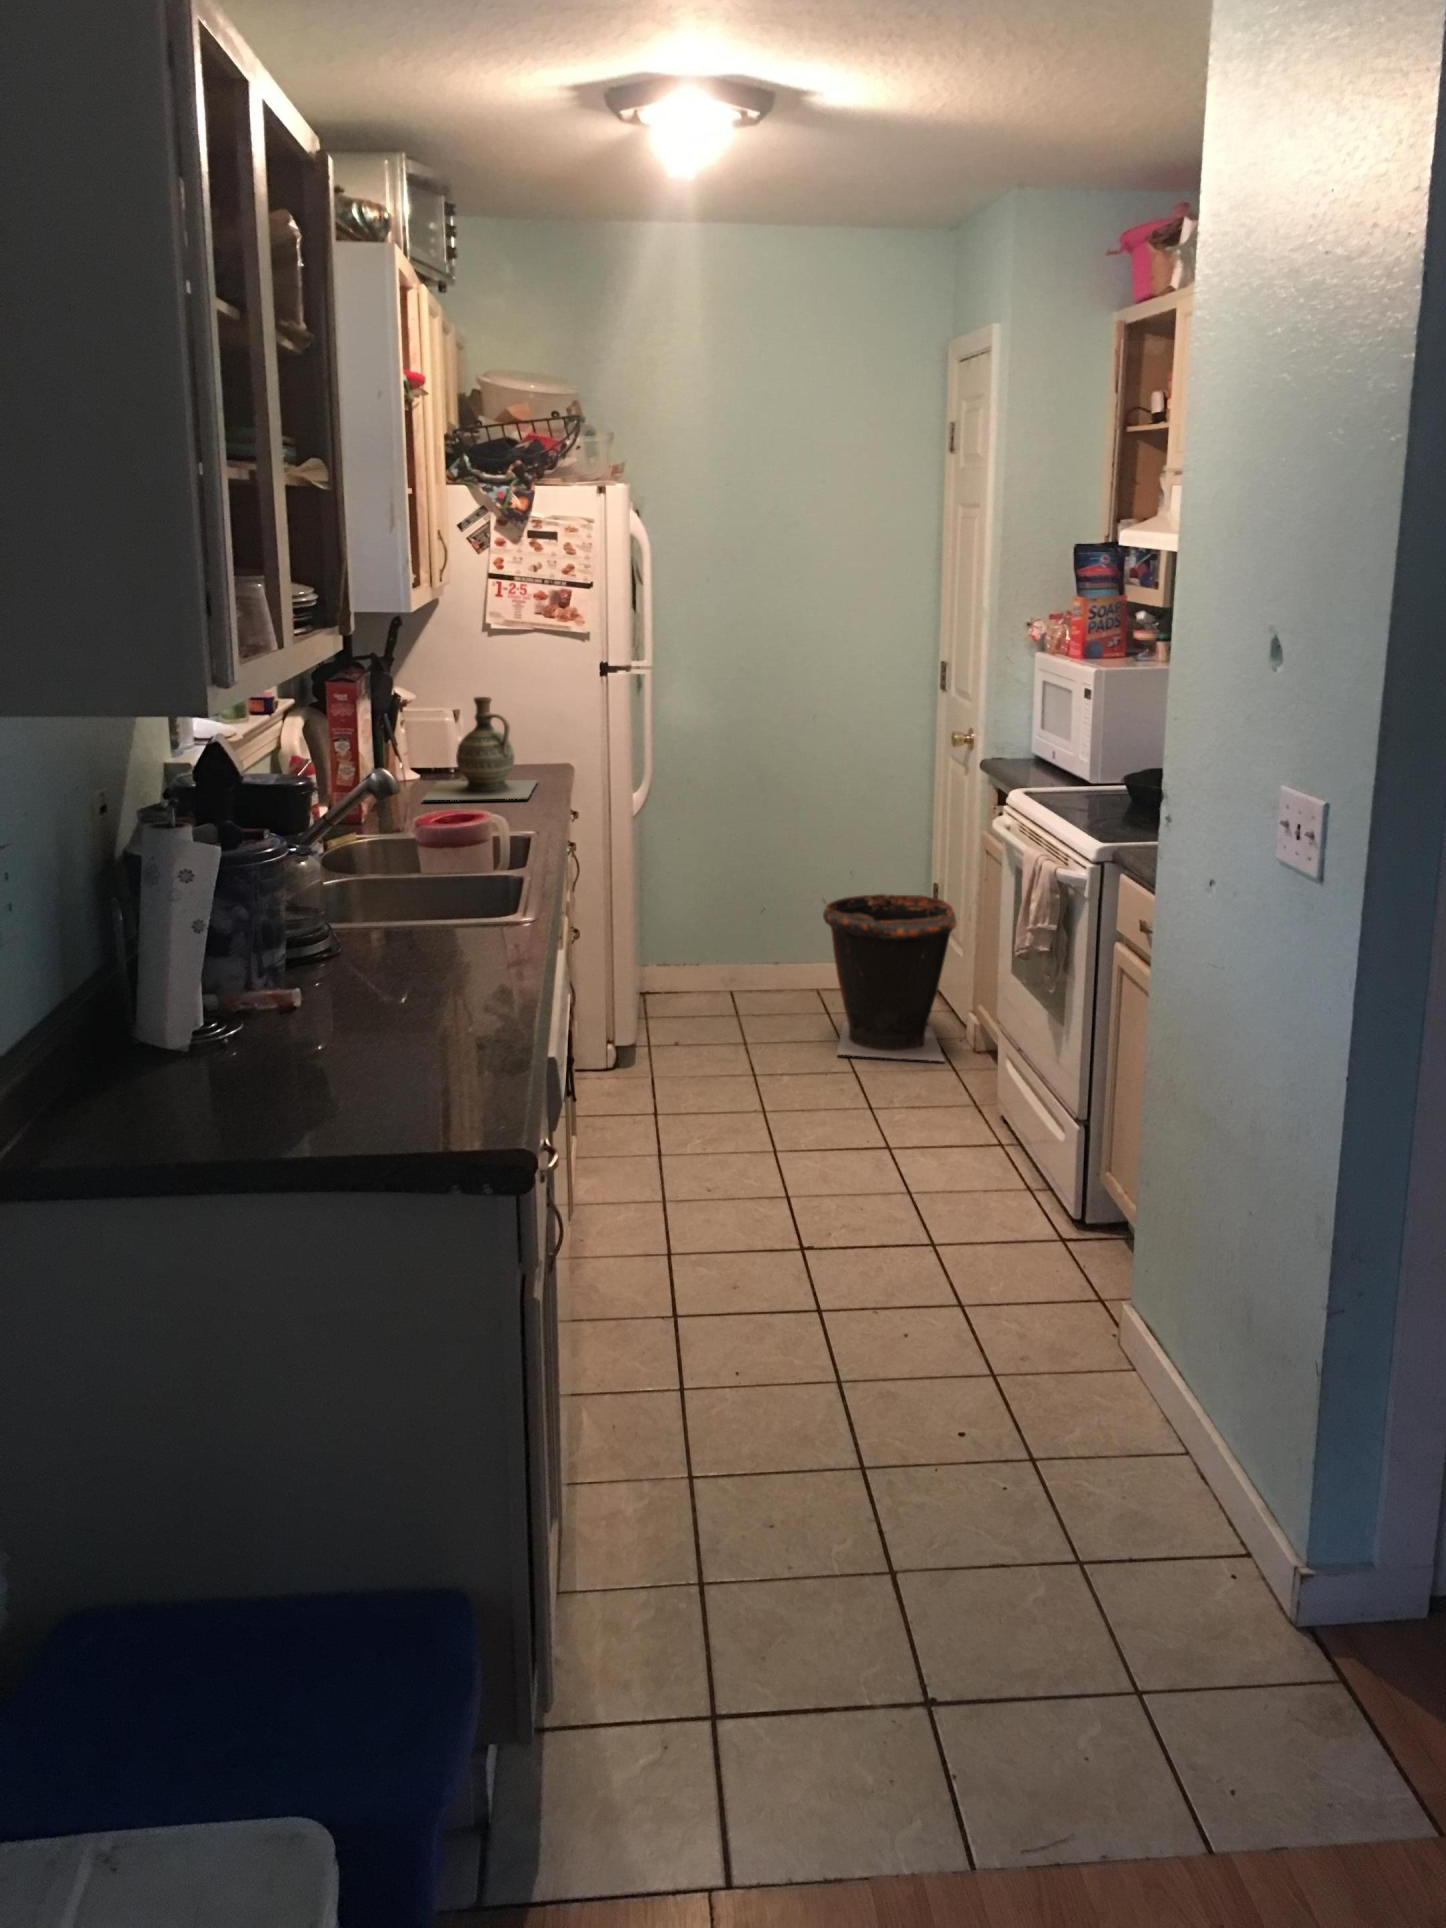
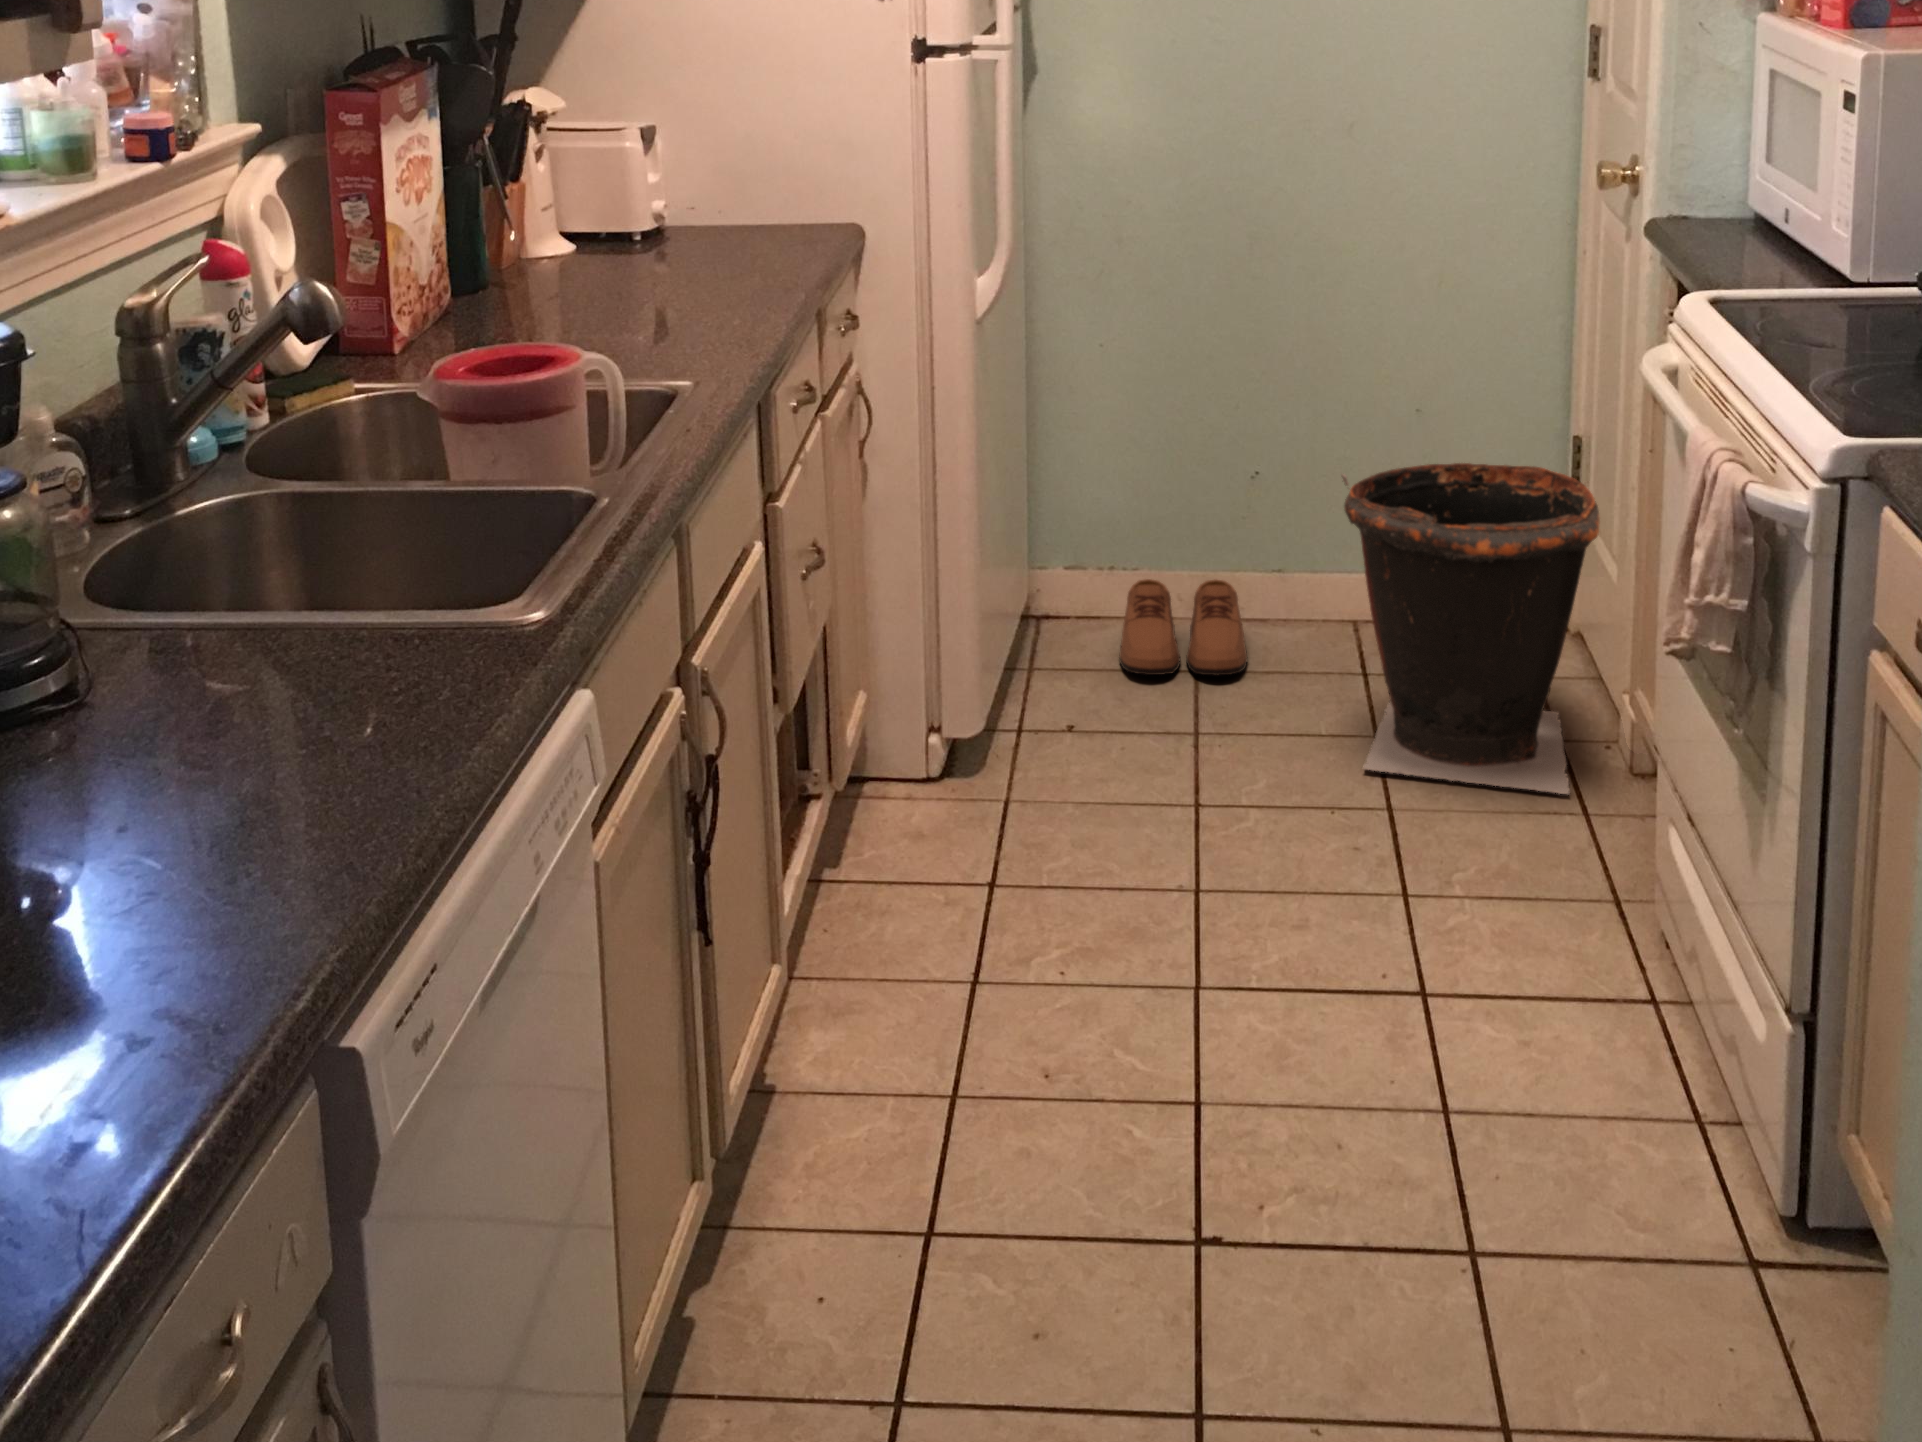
ceramic jug: present [423,697,537,800] -> none [531,111,770,306]
shoe: none [693,967,763,1016] -> present [1119,579,1247,675]

